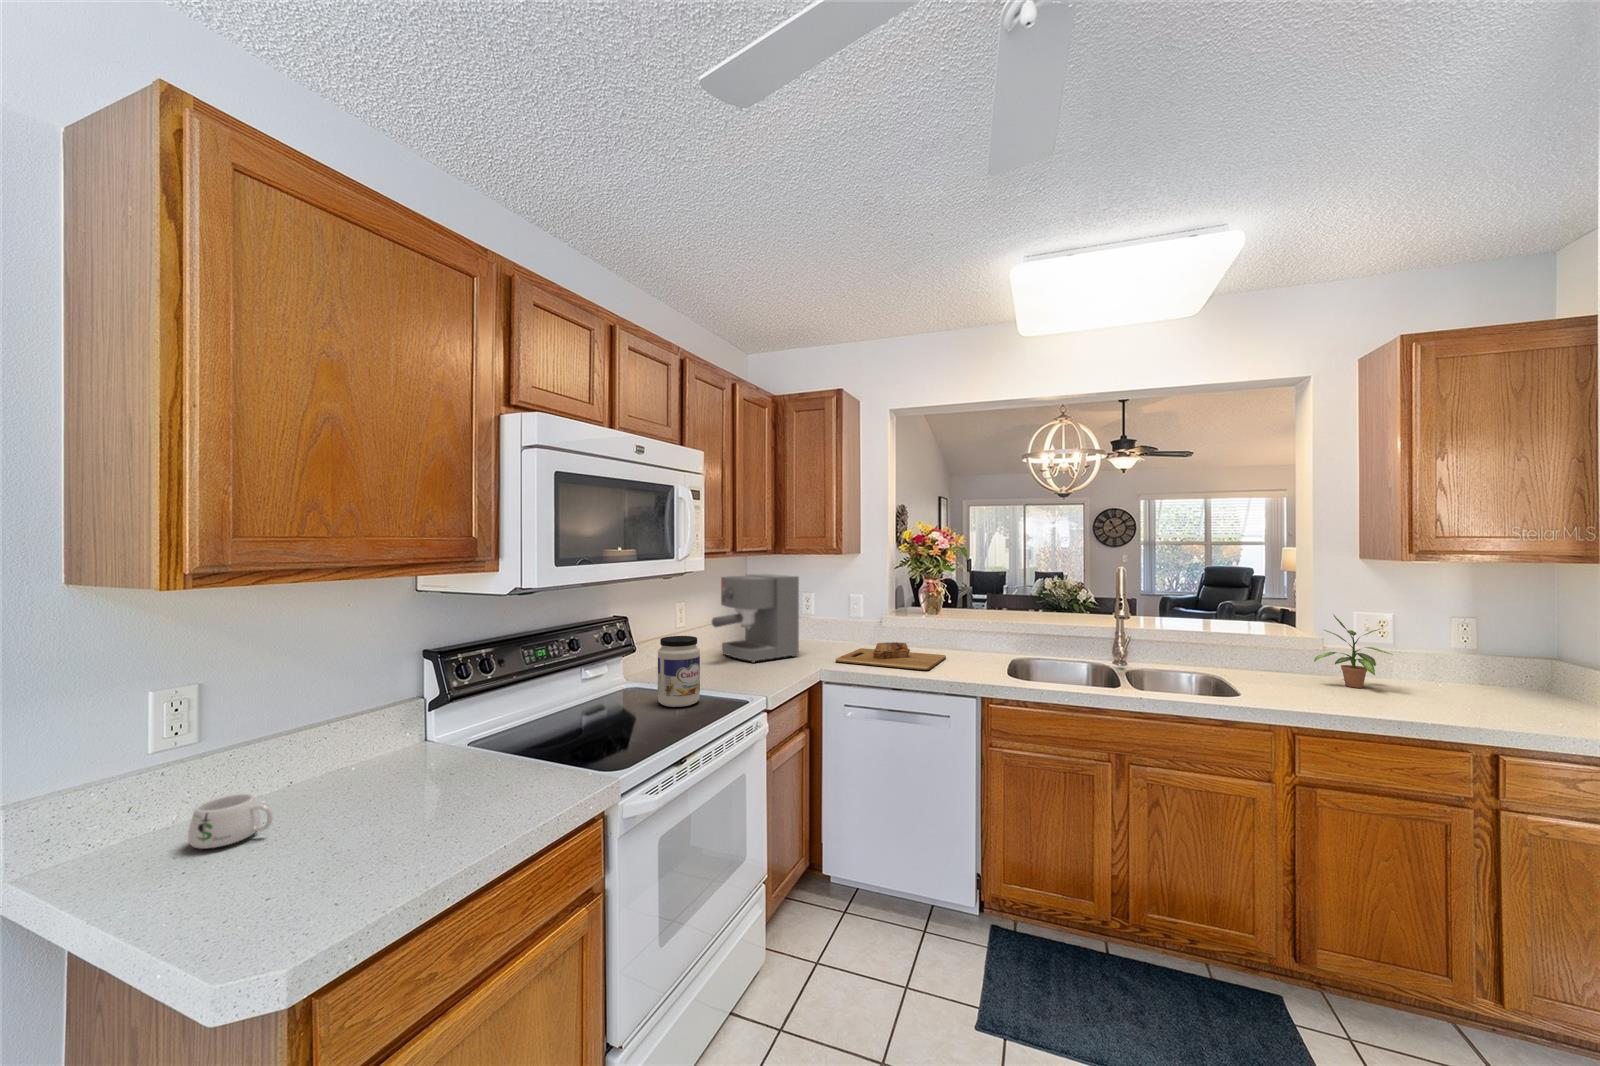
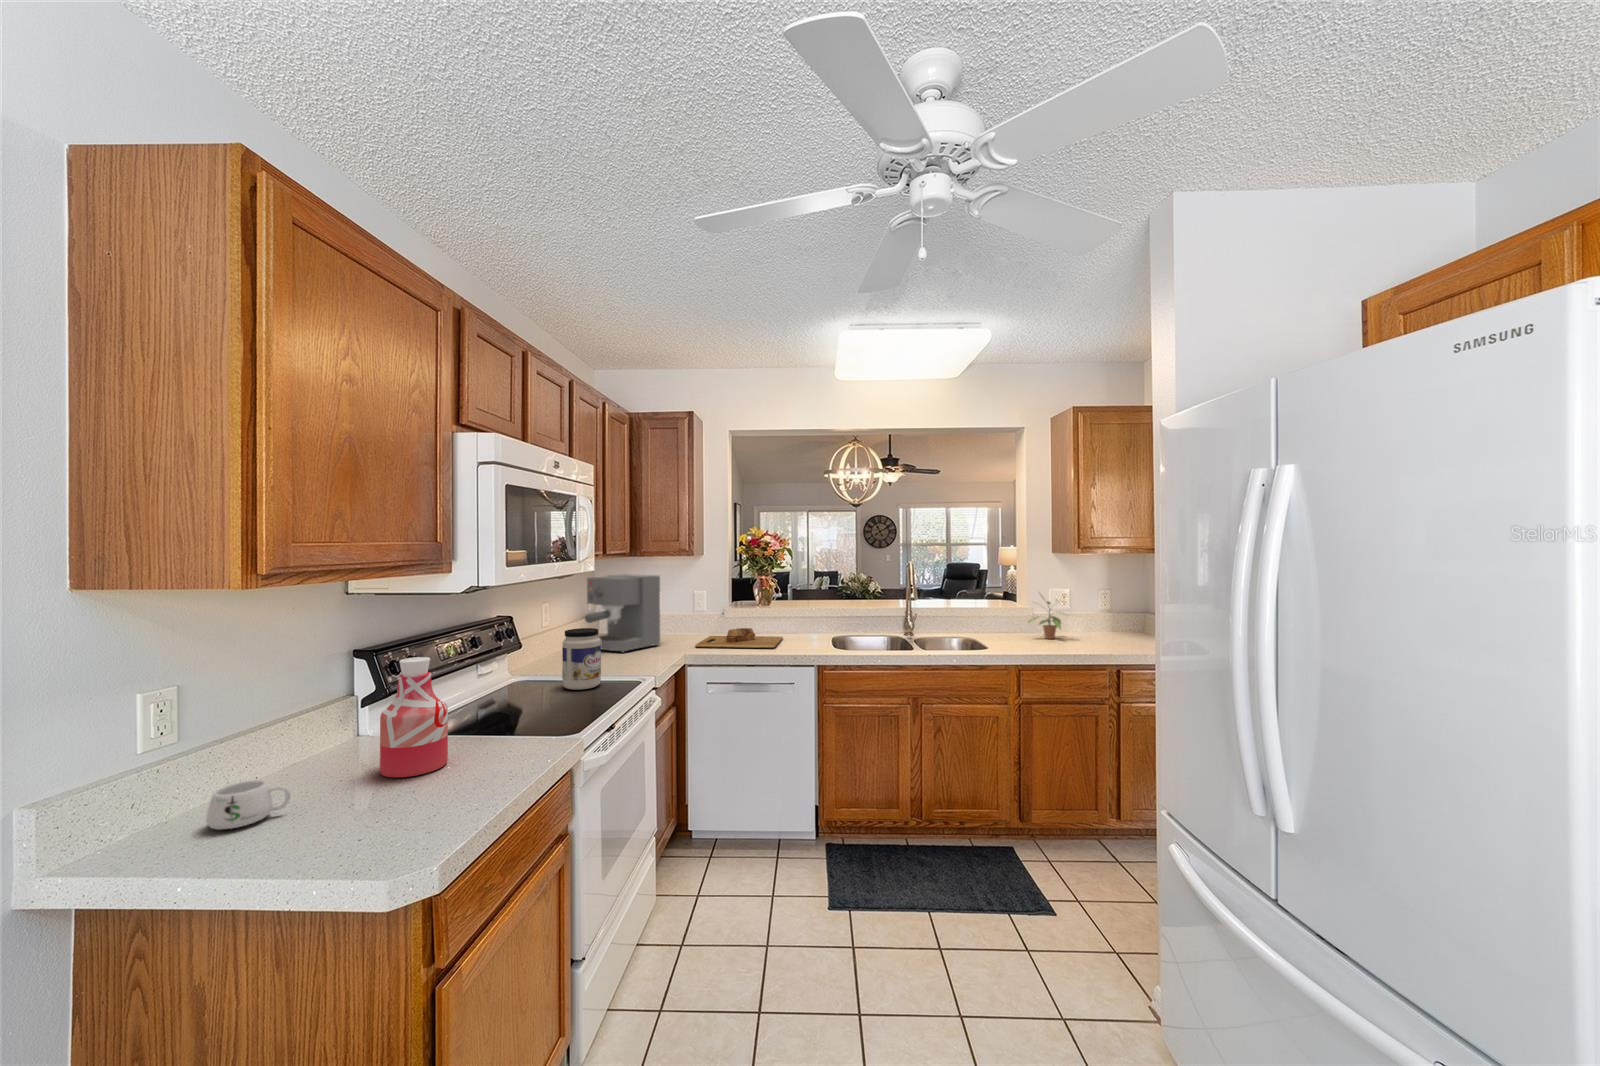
bottle: none [394,667,469,805] -> present [380,657,448,778]

